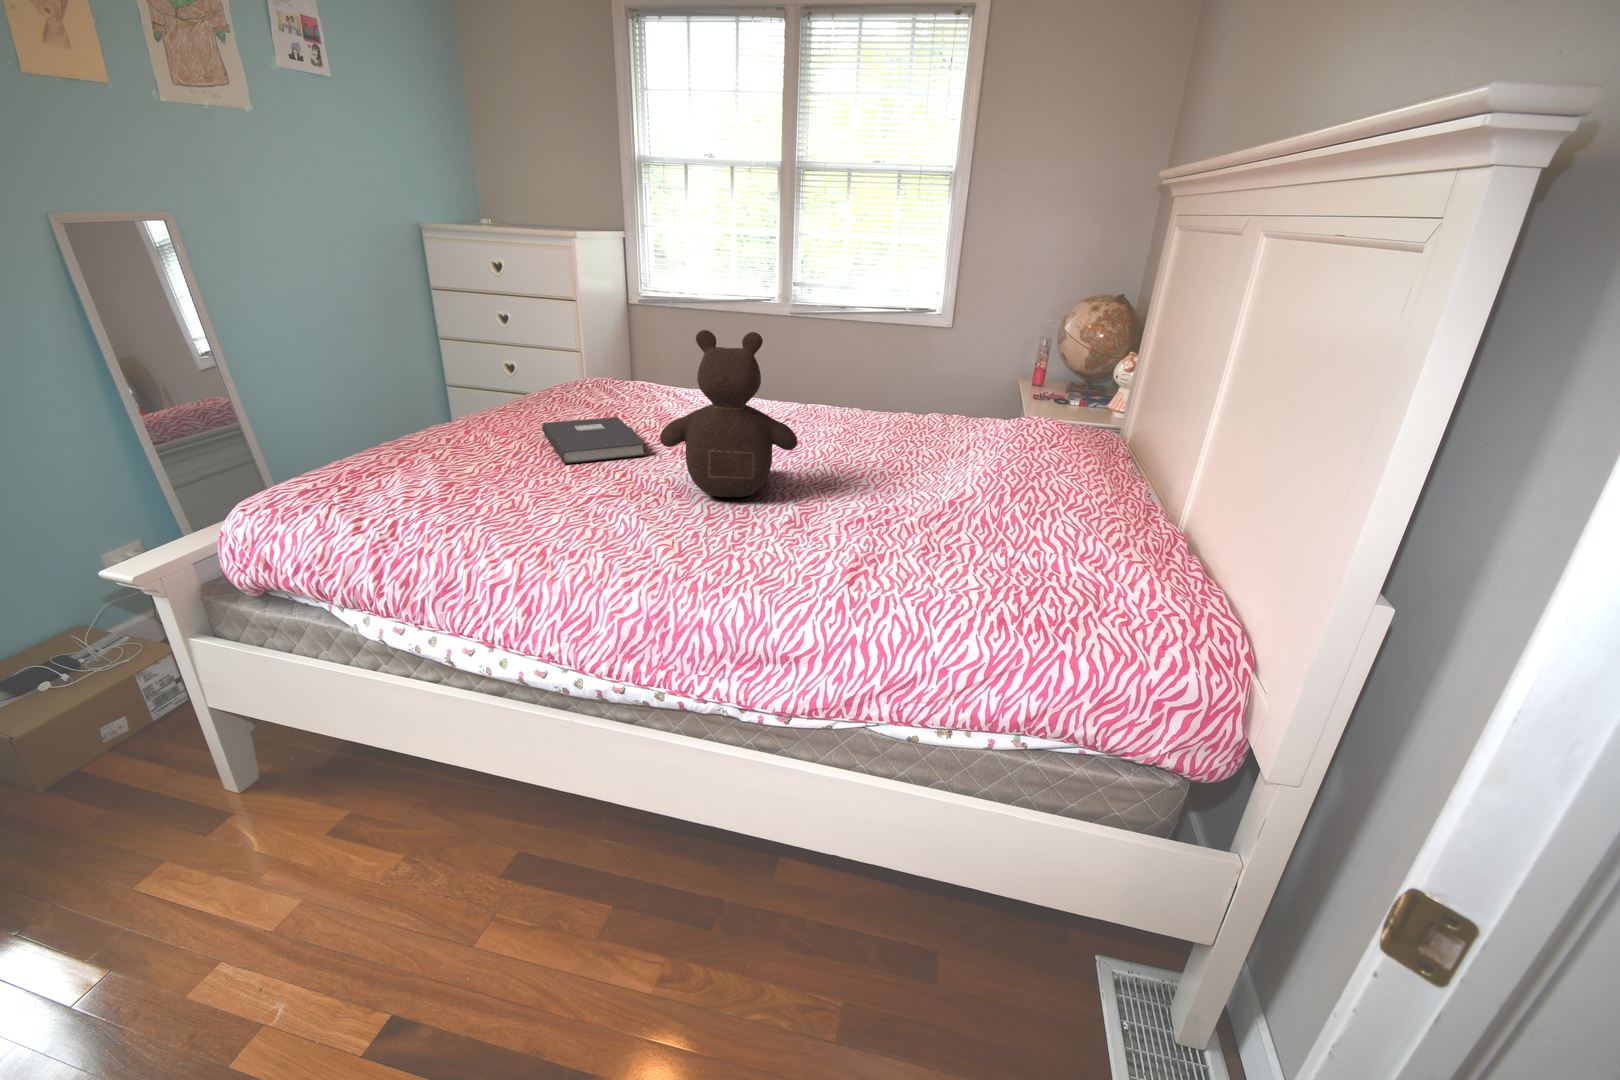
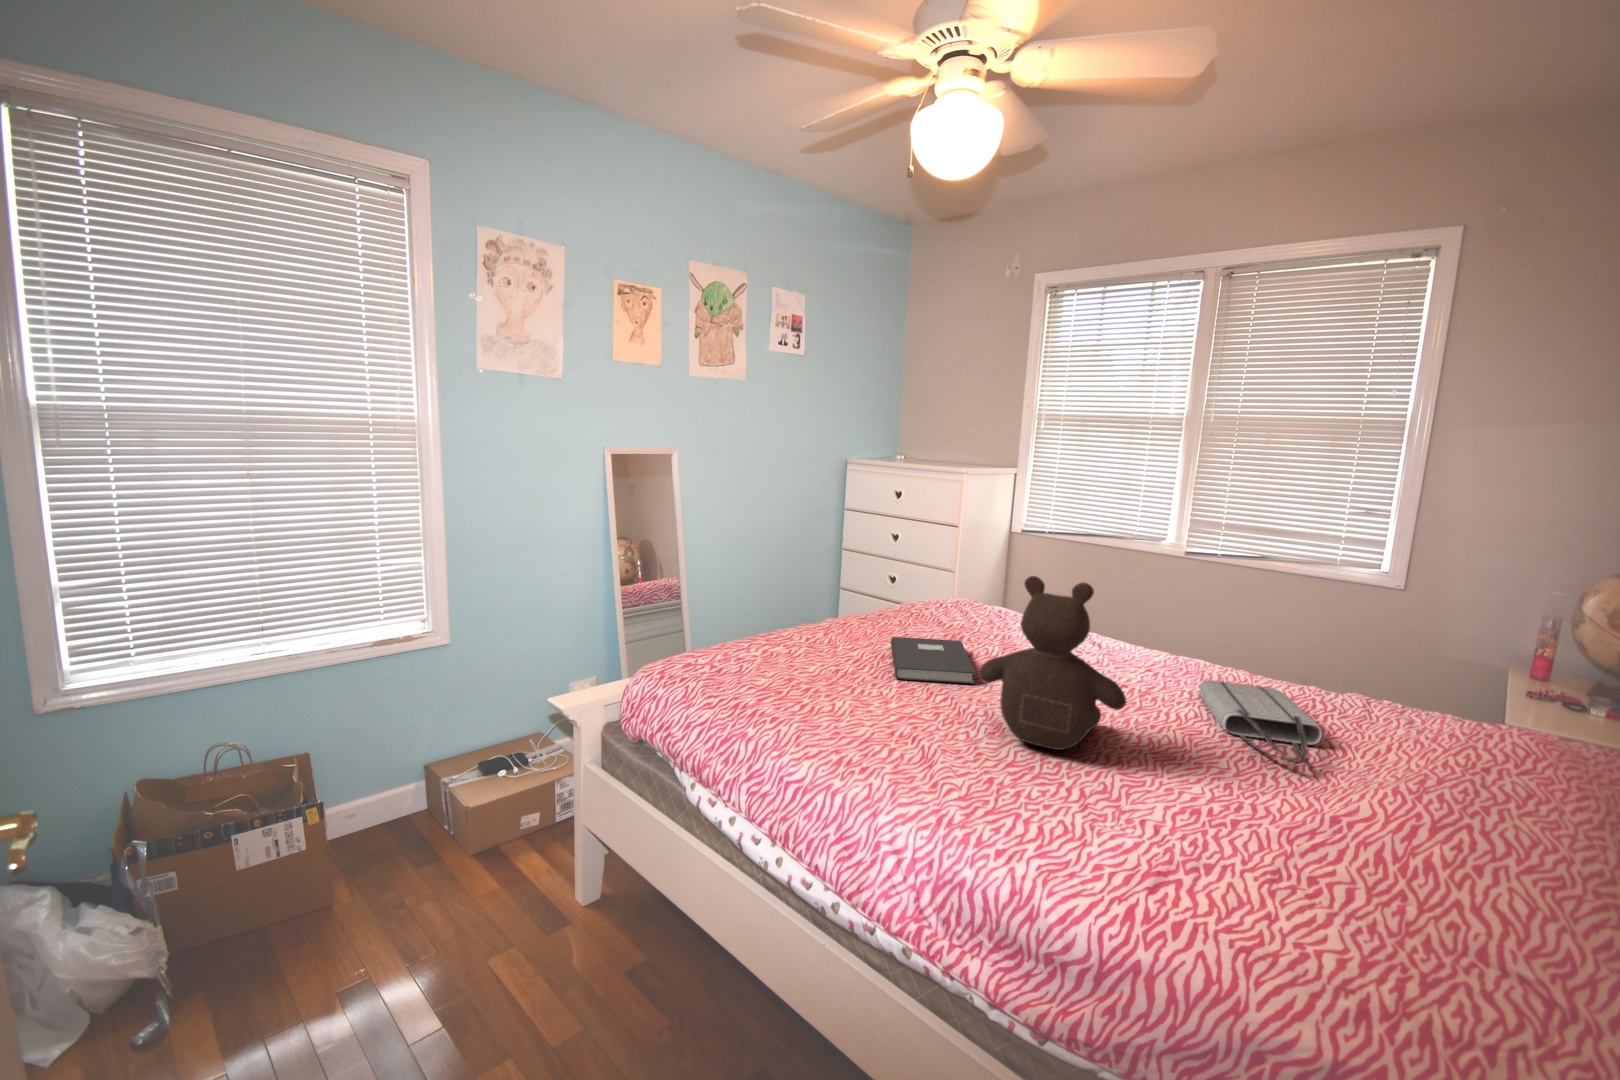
tote bag: none [834,418,926,469] -> present [1200,680,1322,763]

